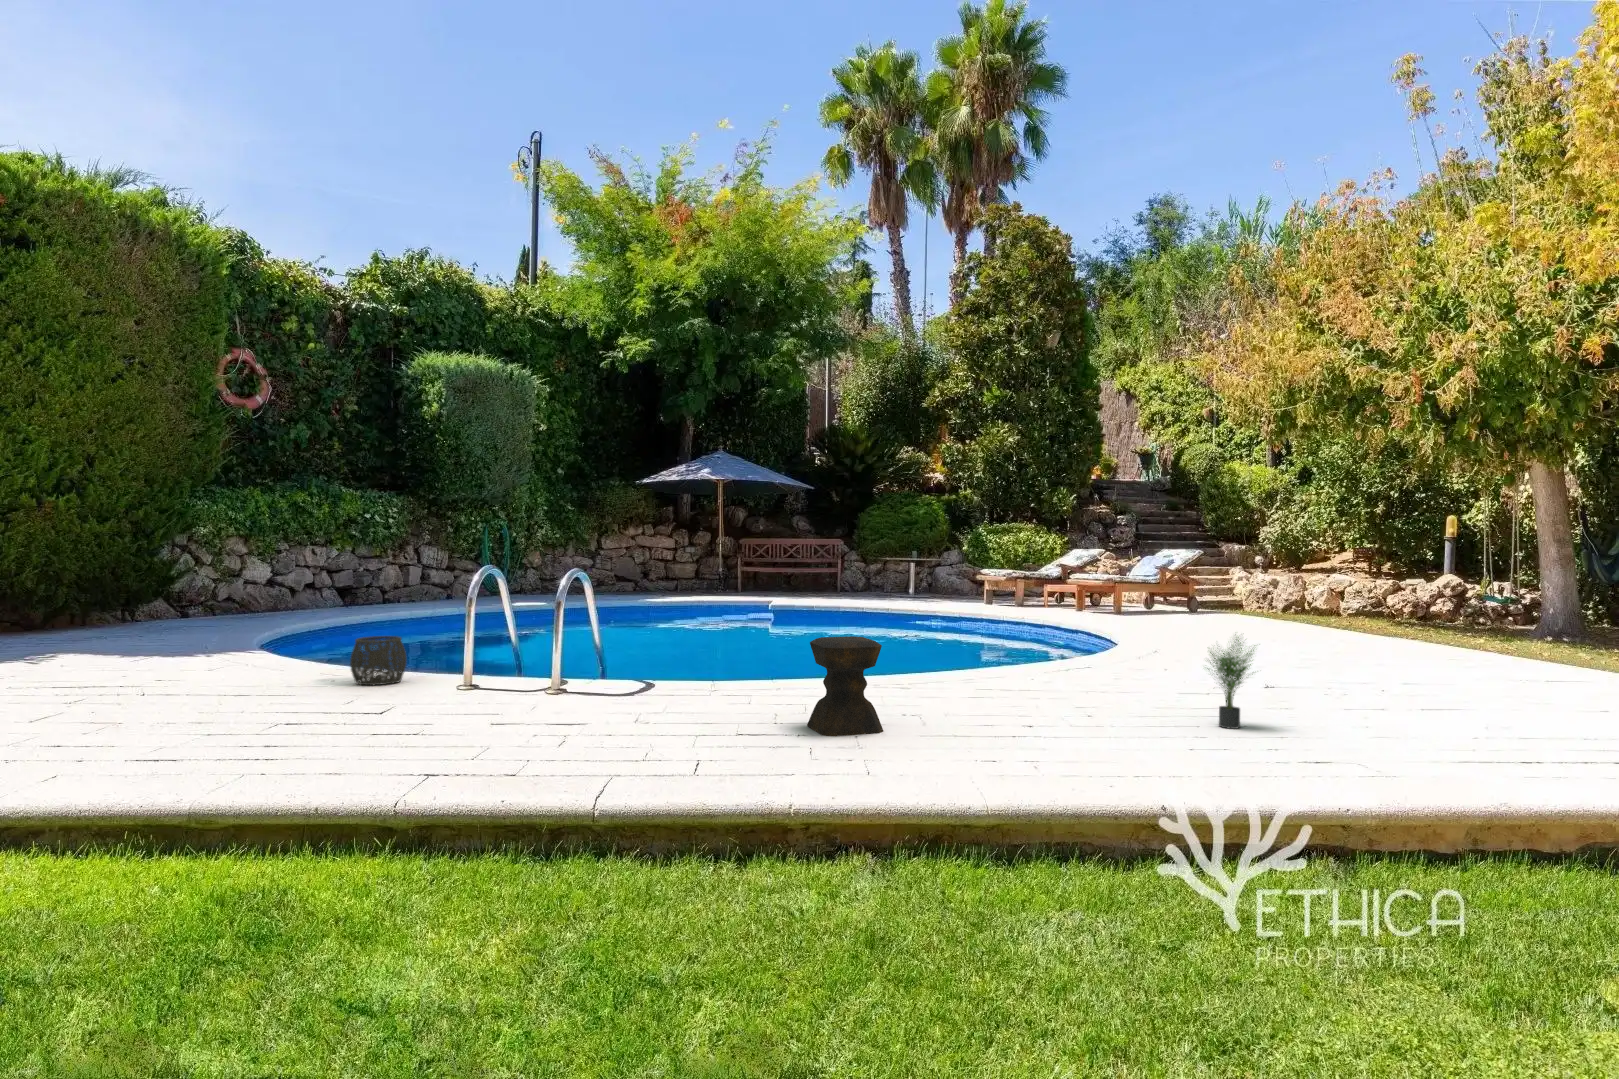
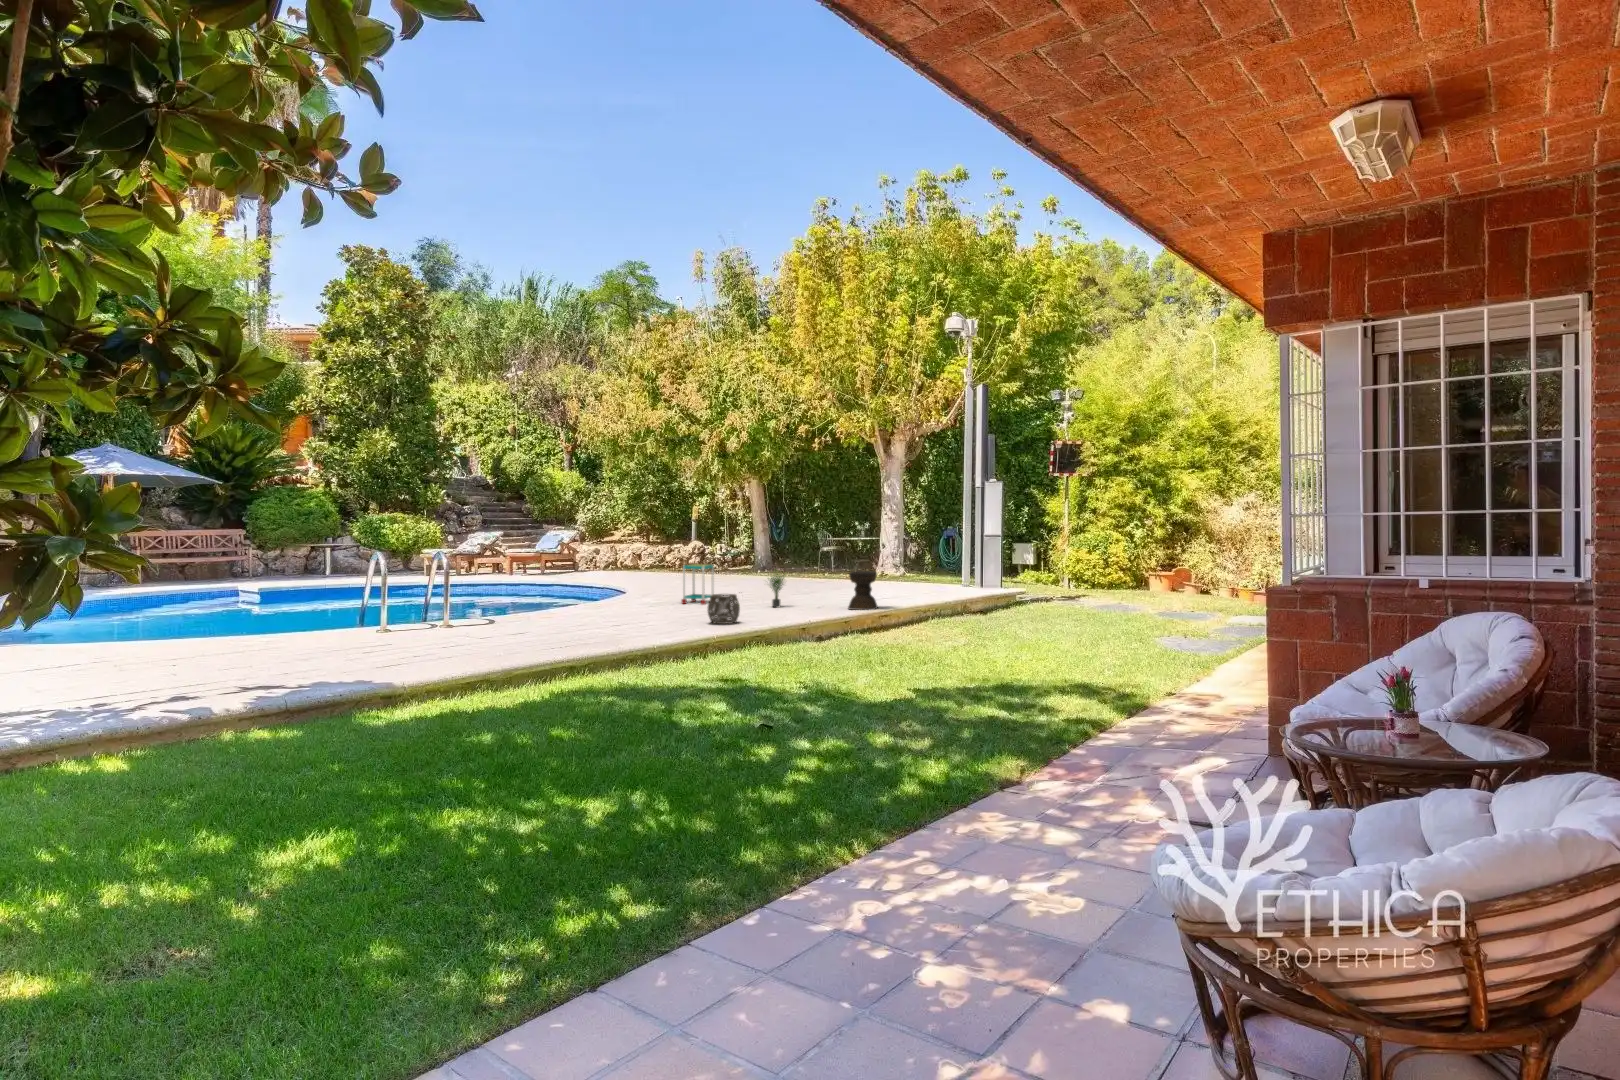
side table: none [1096,610,1171,695] -> present [682,564,714,605]
woven basket: present [350,636,407,686] -> present [707,594,740,624]
stool: present [807,636,883,737] -> present [848,570,878,610]

